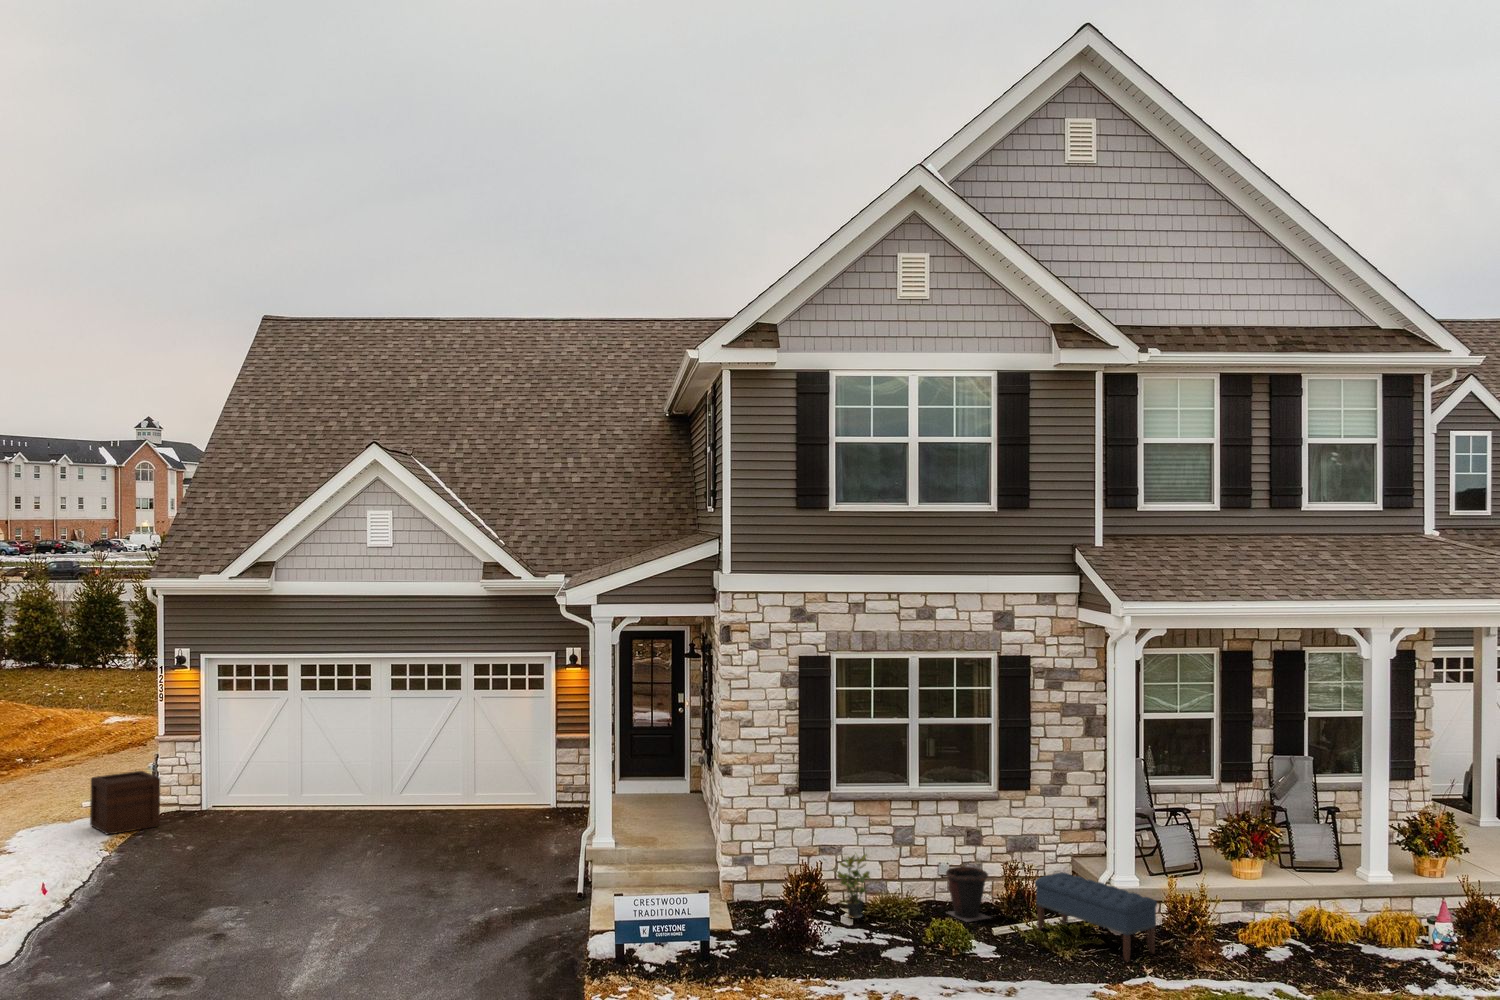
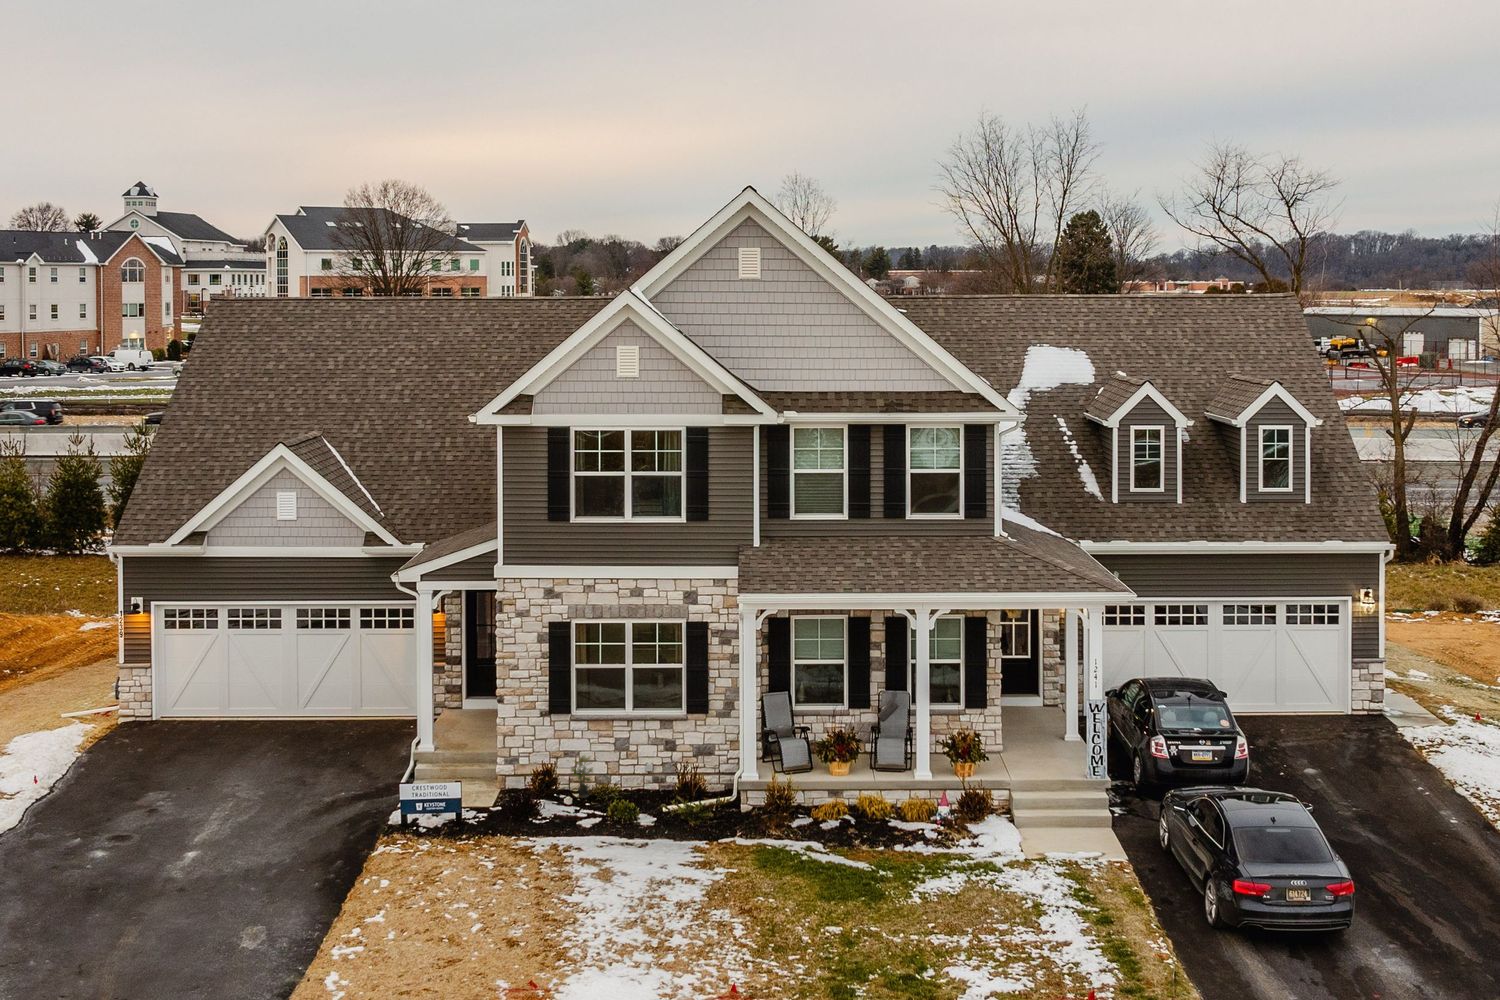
wooden crate: present [90,771,160,835] -> none [80,686,131,732]
bucket: present [946,866,991,922] -> none [645,764,675,801]
bench: present [1035,872,1157,961] -> none [696,770,761,827]

